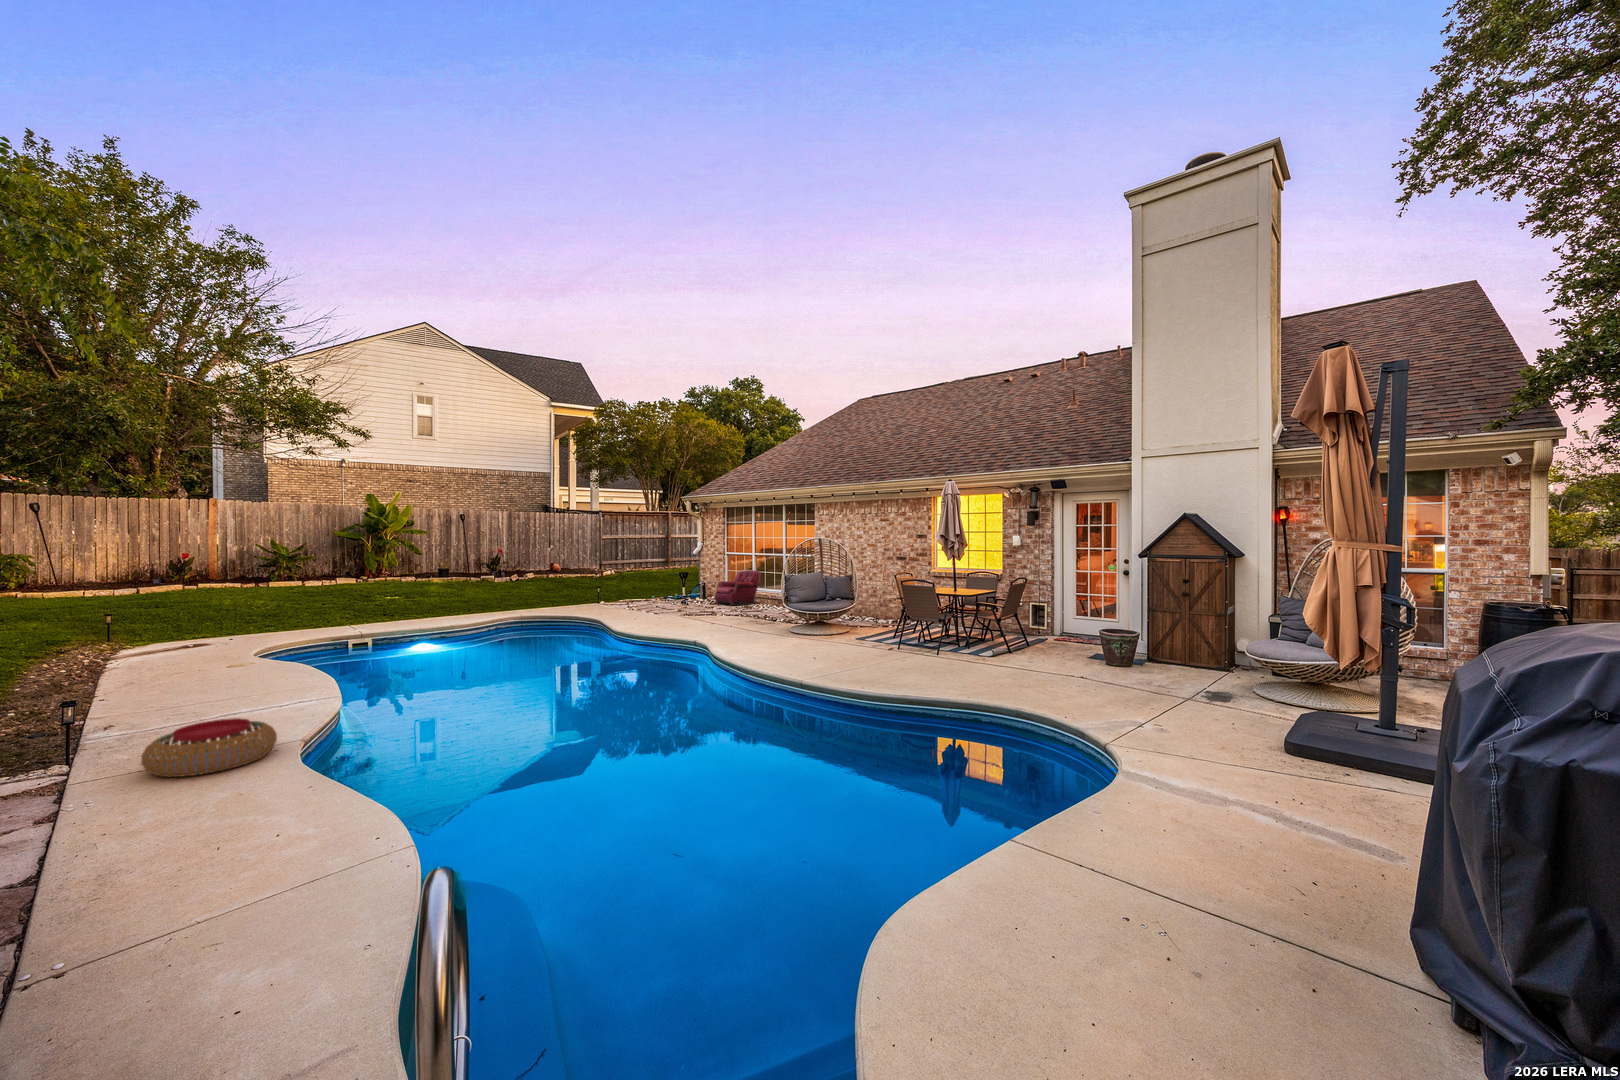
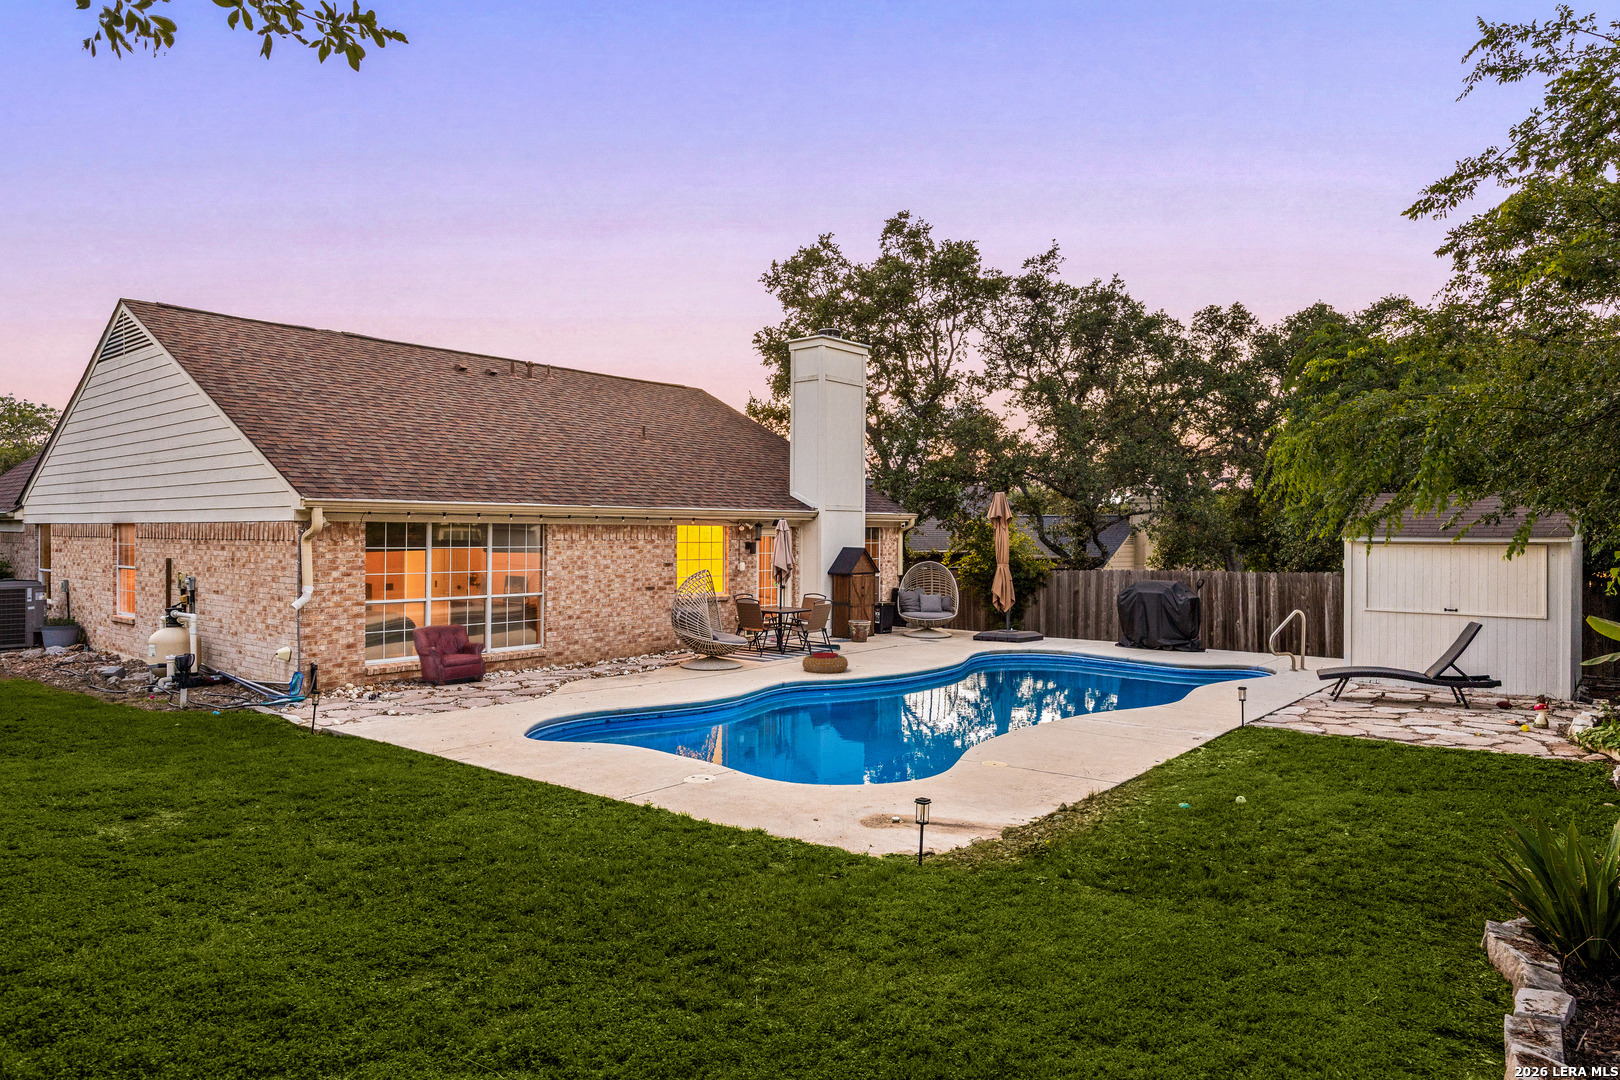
pouf: present [141,718,277,777] -> present [802,652,848,673]

